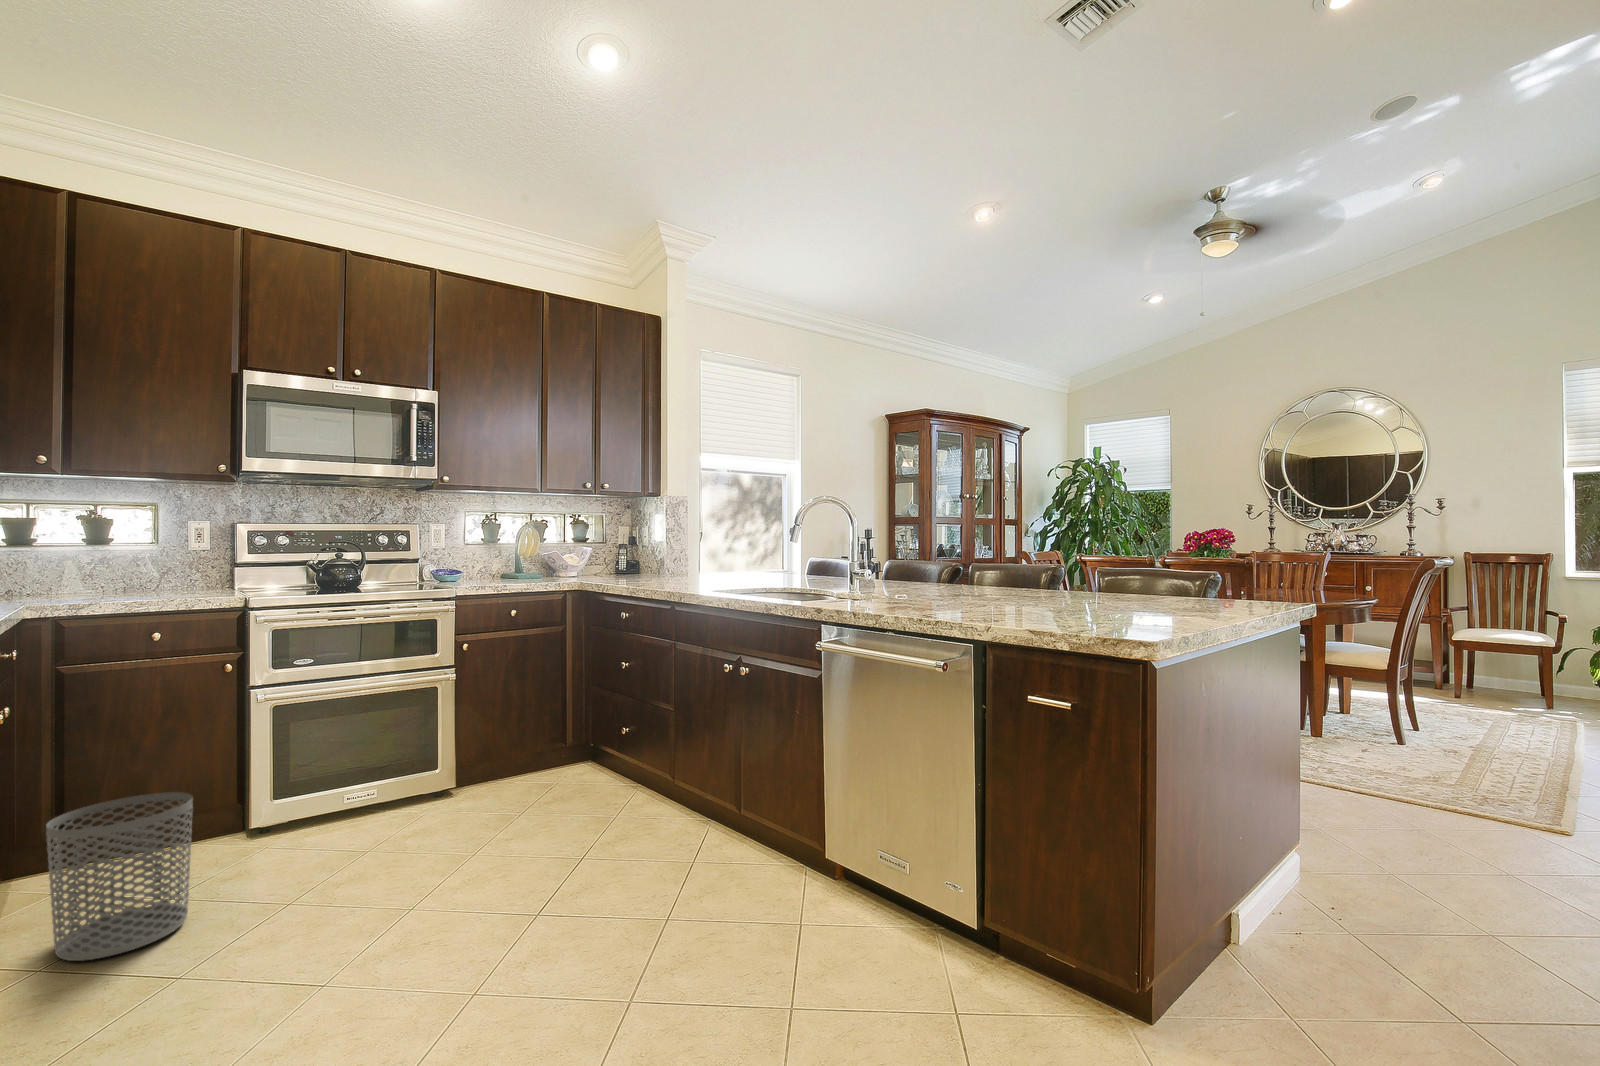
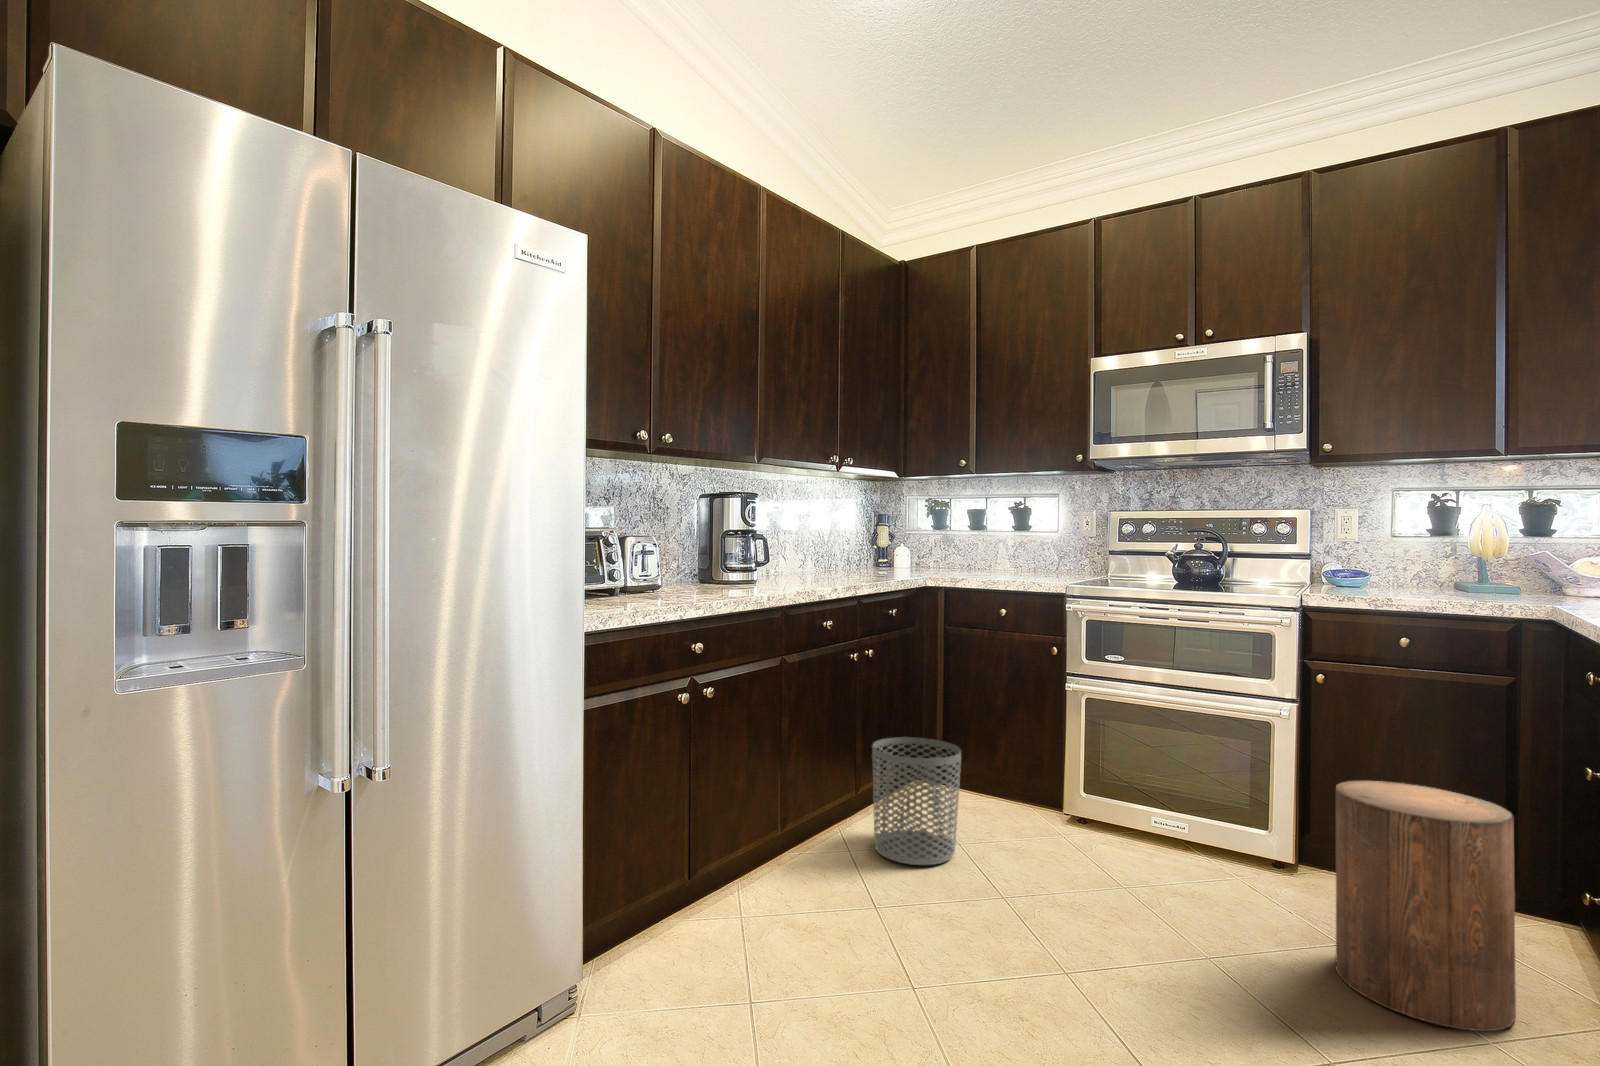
stool: none [526,693,615,826] -> present [1336,781,1516,1031]

